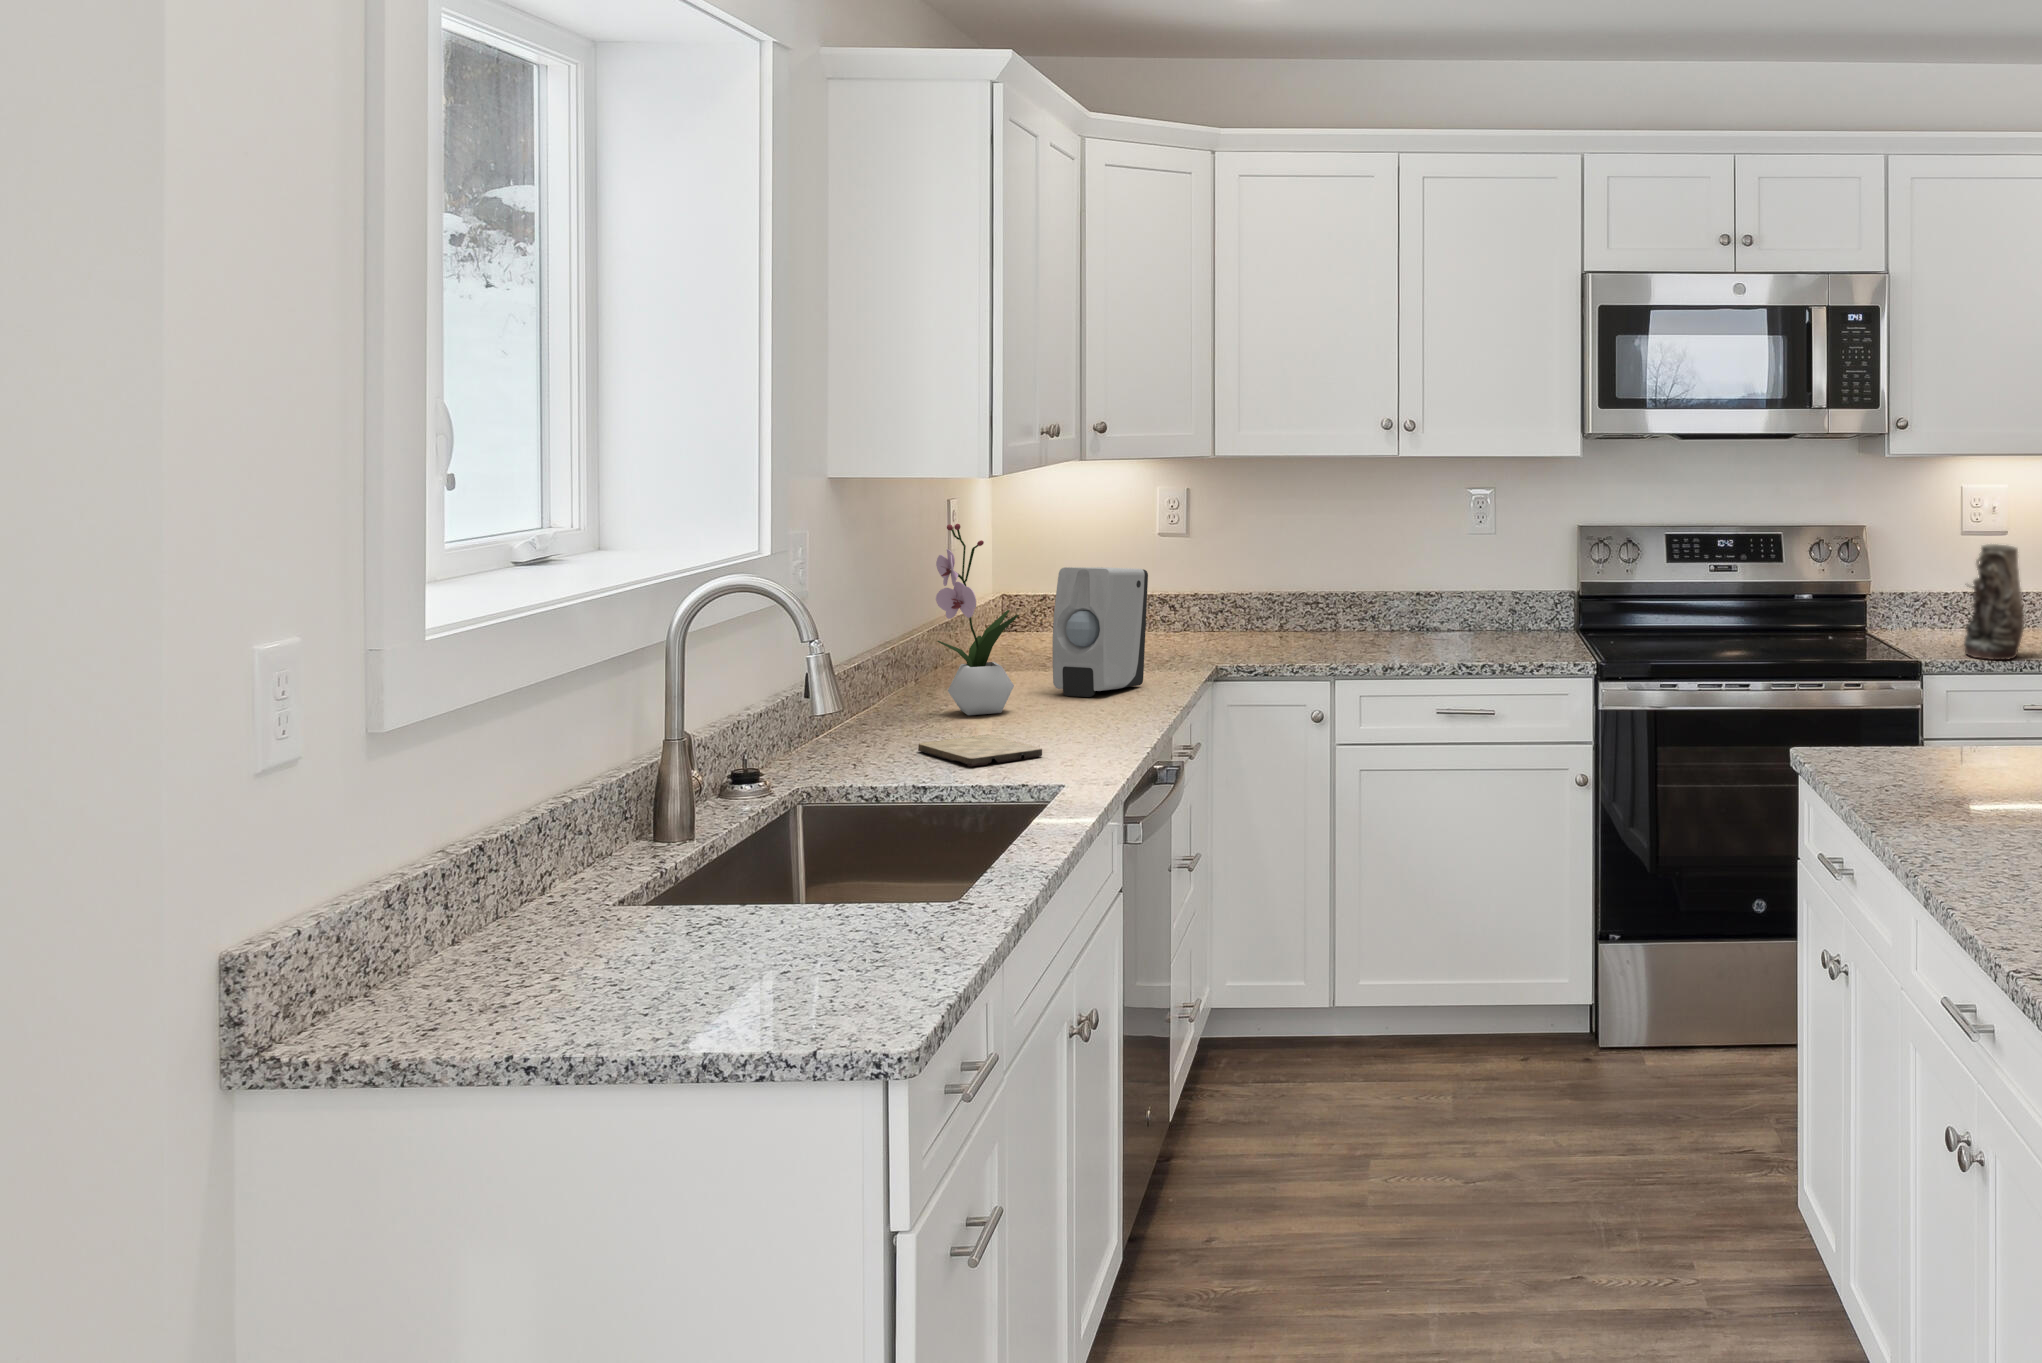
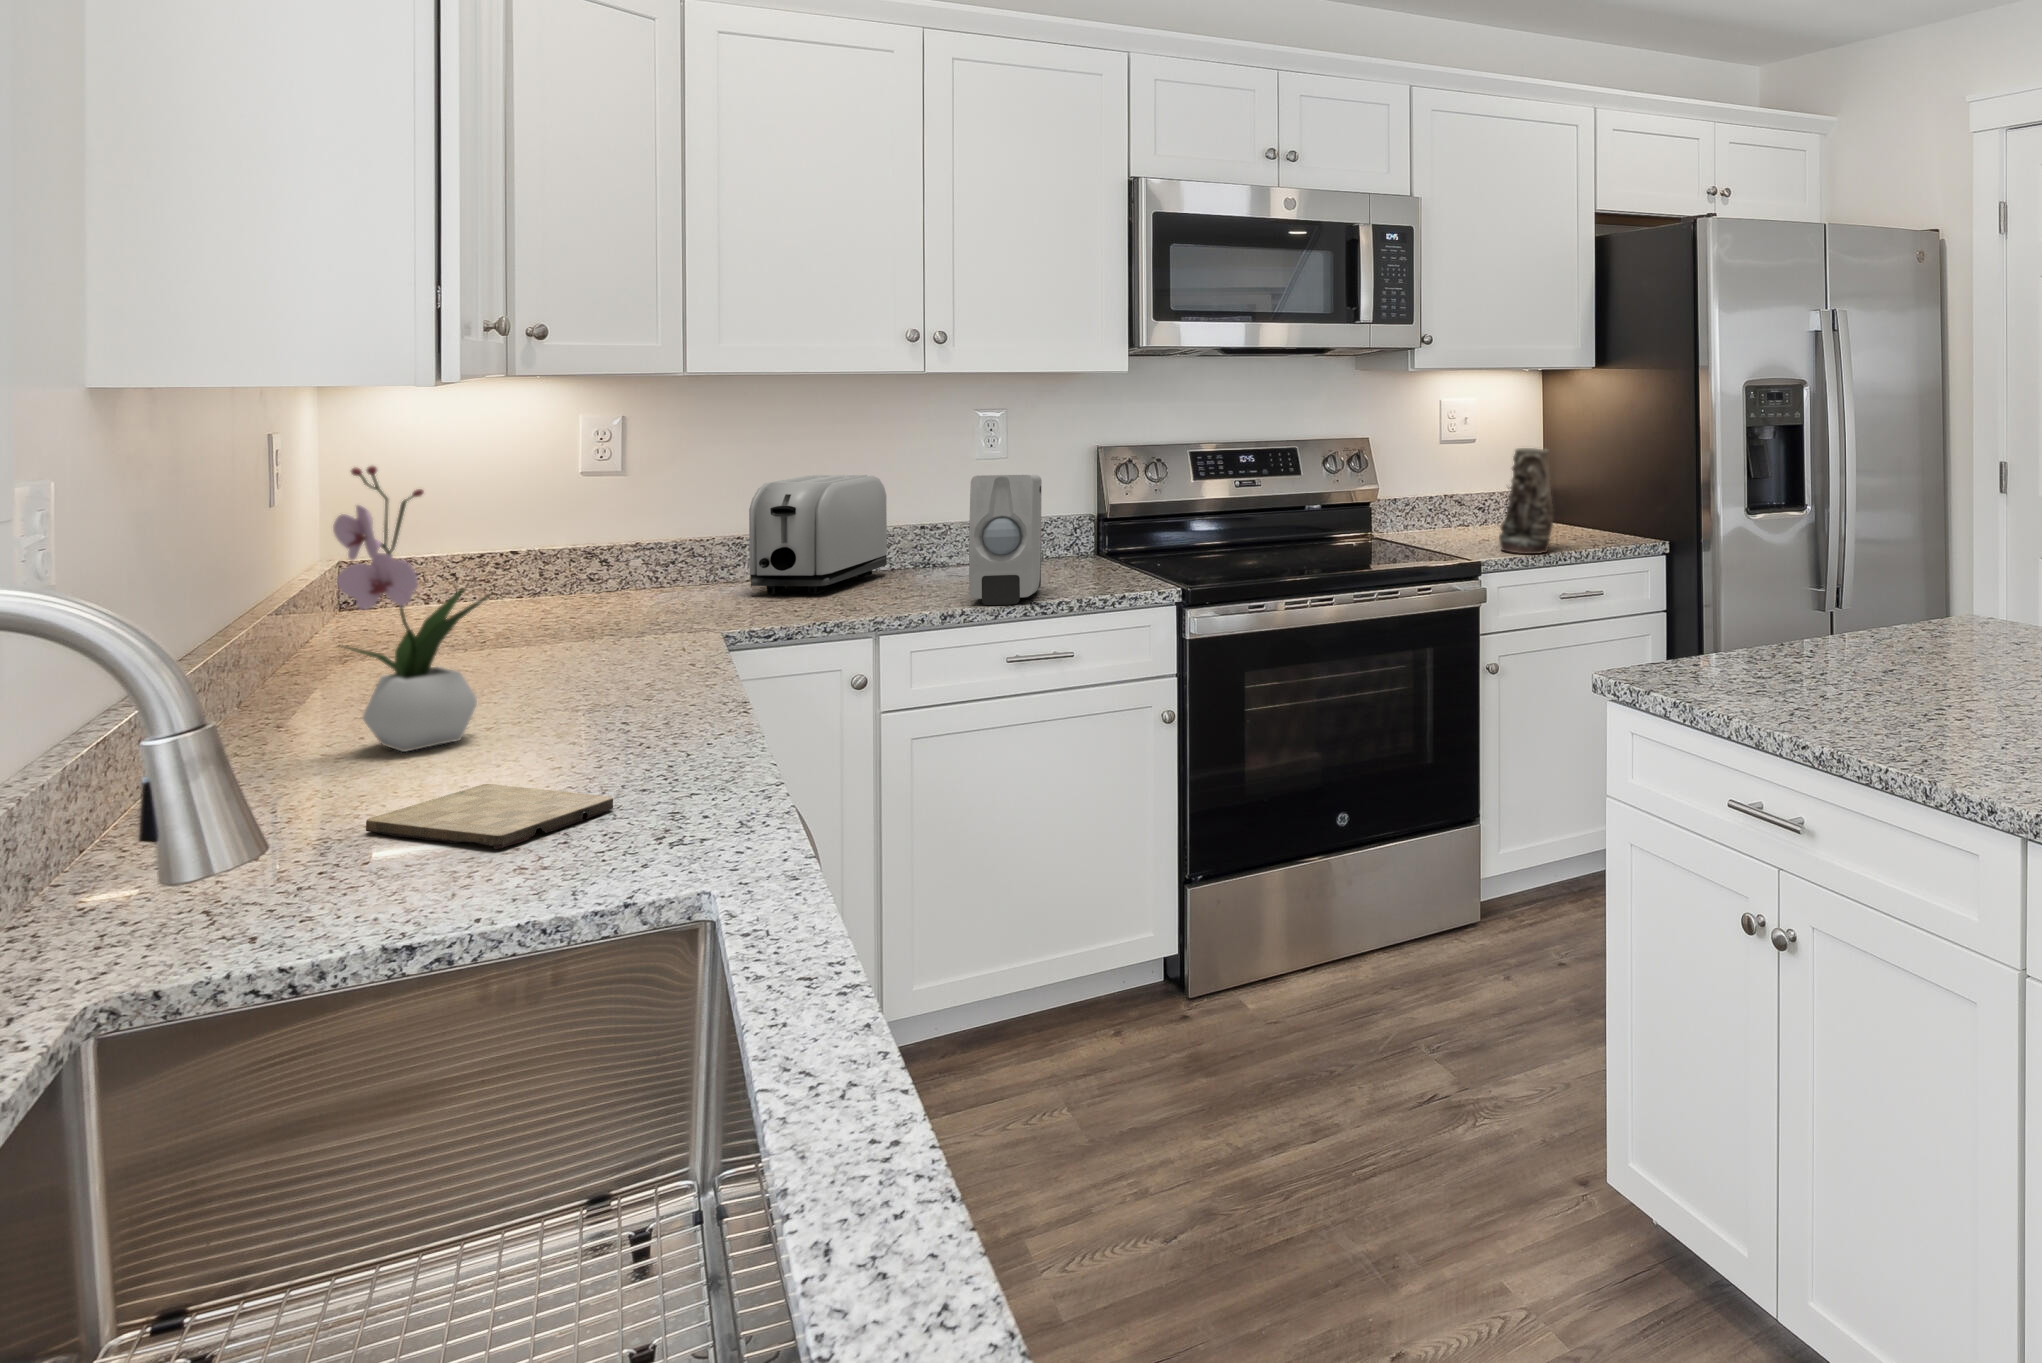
toaster: none [1264,543,1382,644] -> present [749,475,887,594]
soap dispenser: present [1053,567,1148,697] -> present [969,475,1042,605]

